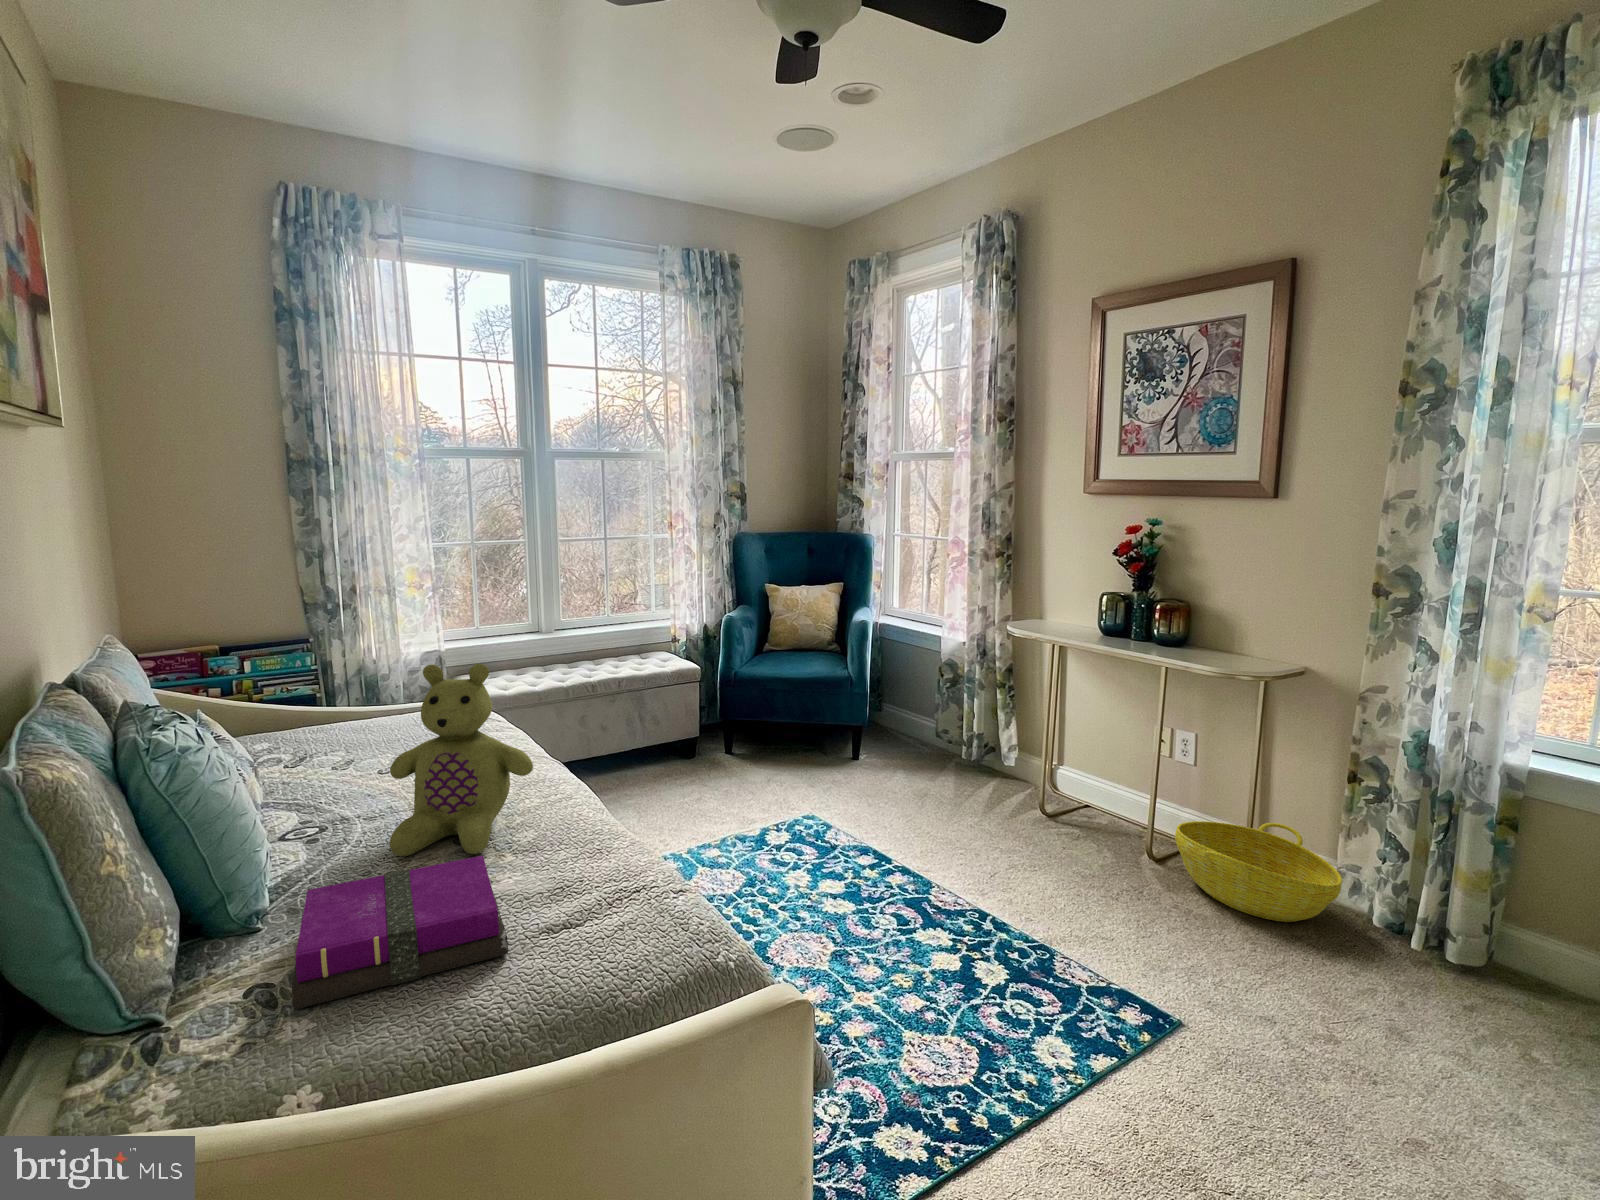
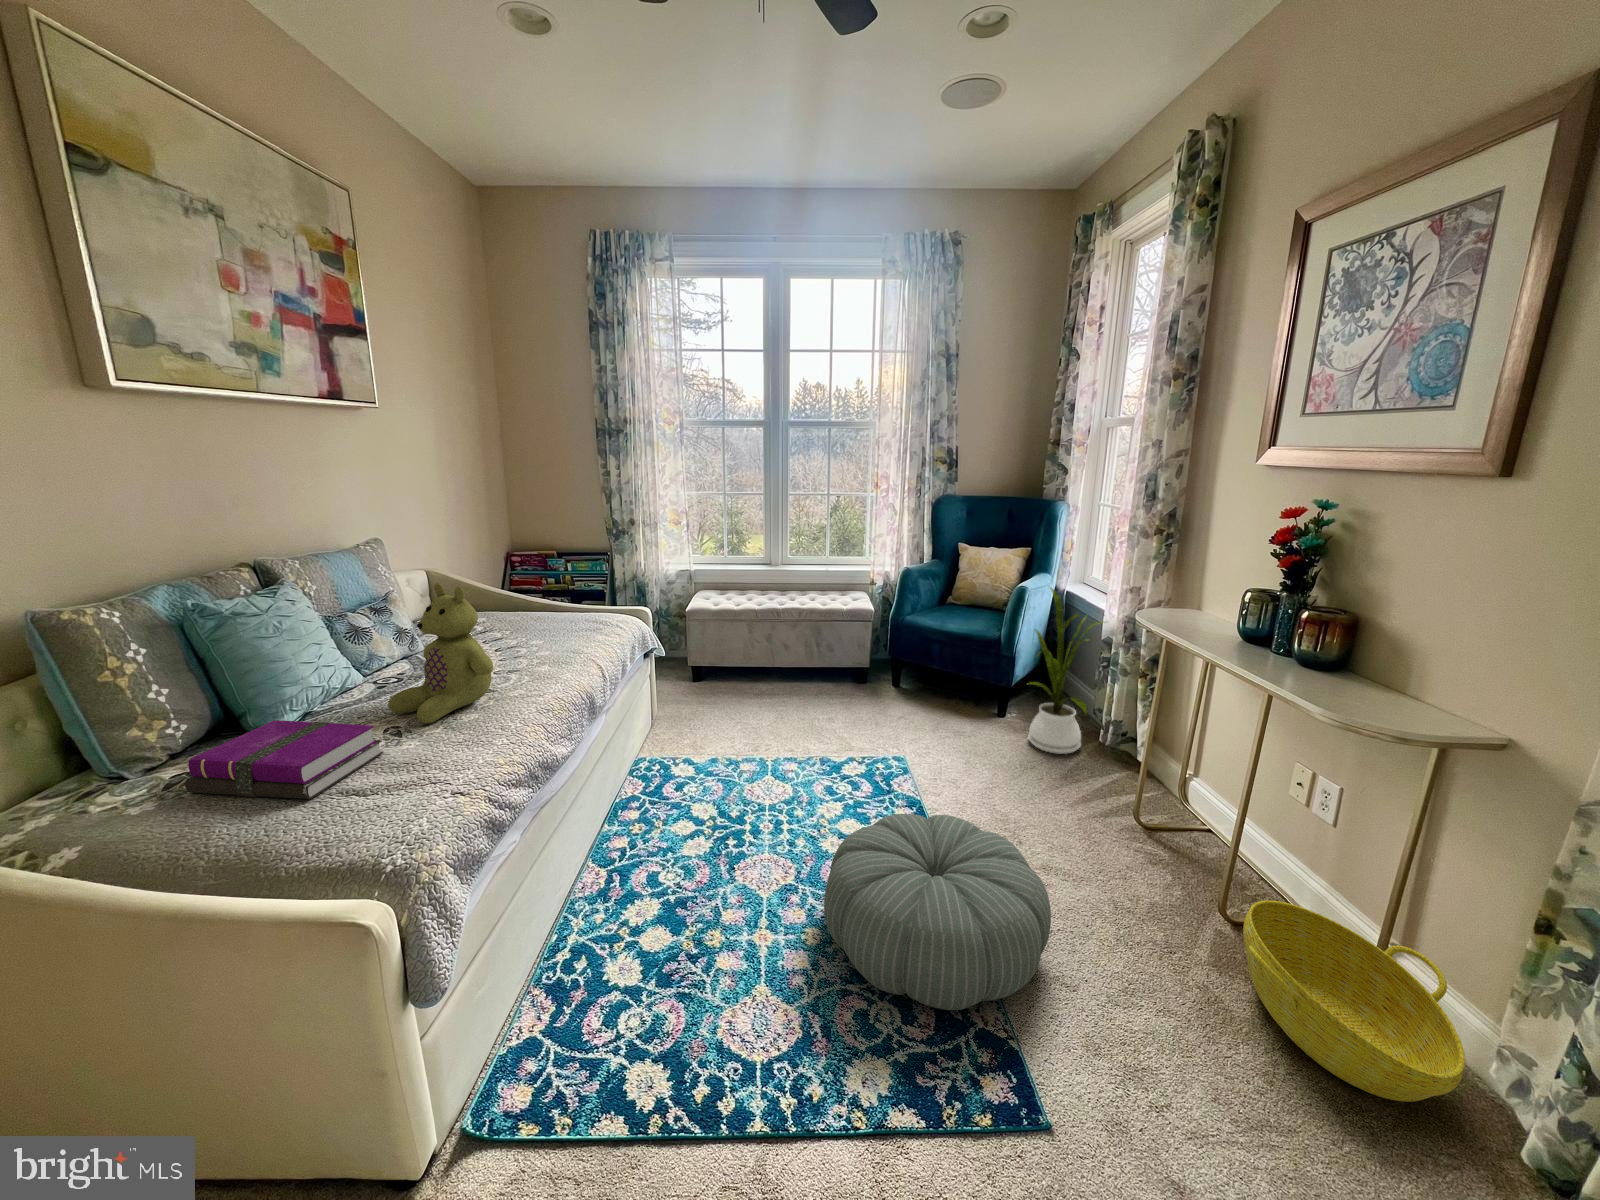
house plant: none [882,613,958,774] -> present [1028,588,1101,754]
pouf: none [886,827,1102,988] -> present [824,814,1051,1010]

